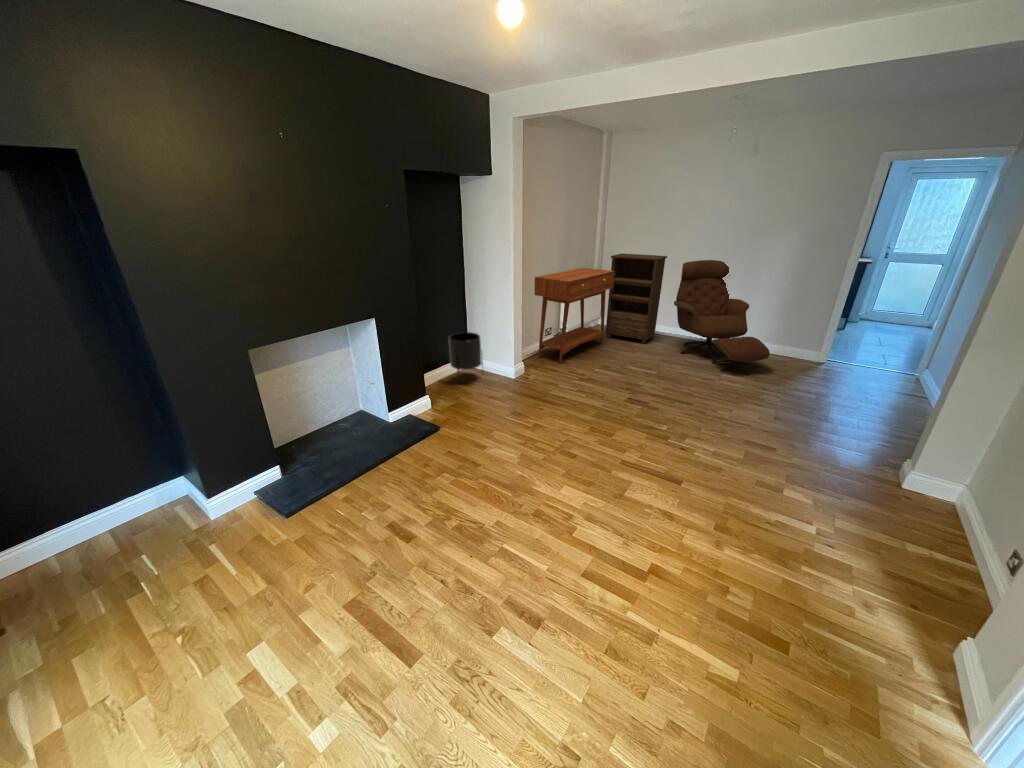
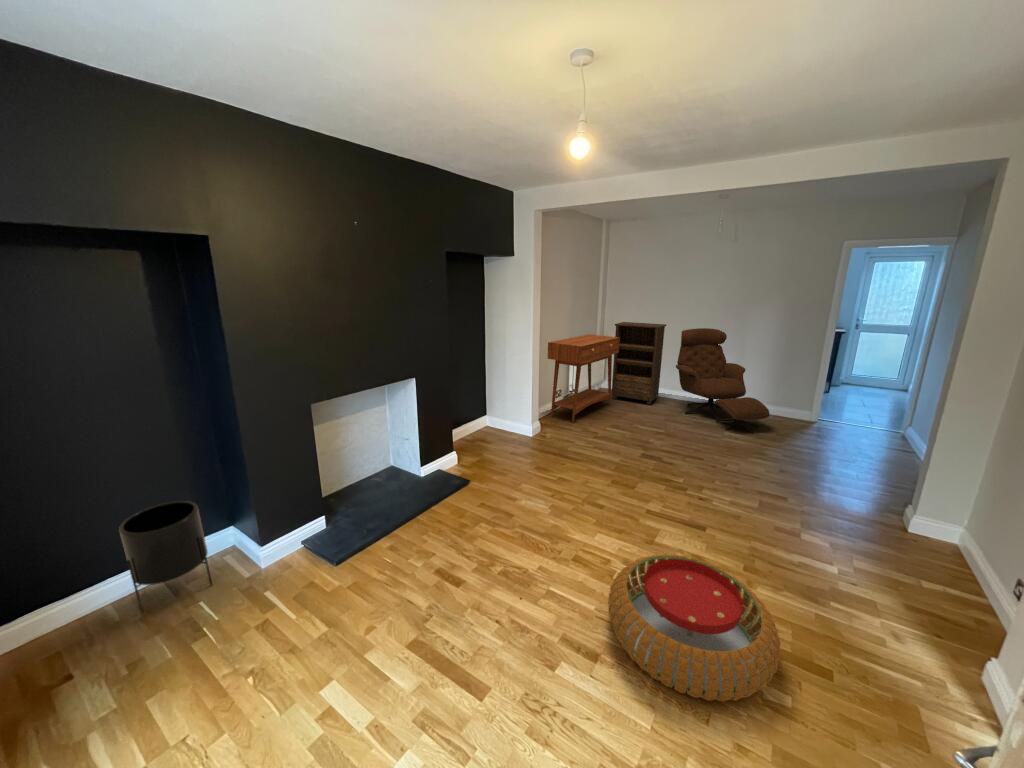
planter: present [448,332,483,373] -> present [119,501,212,612]
pouf: none [557,514,736,678] -> present [608,554,781,702]

